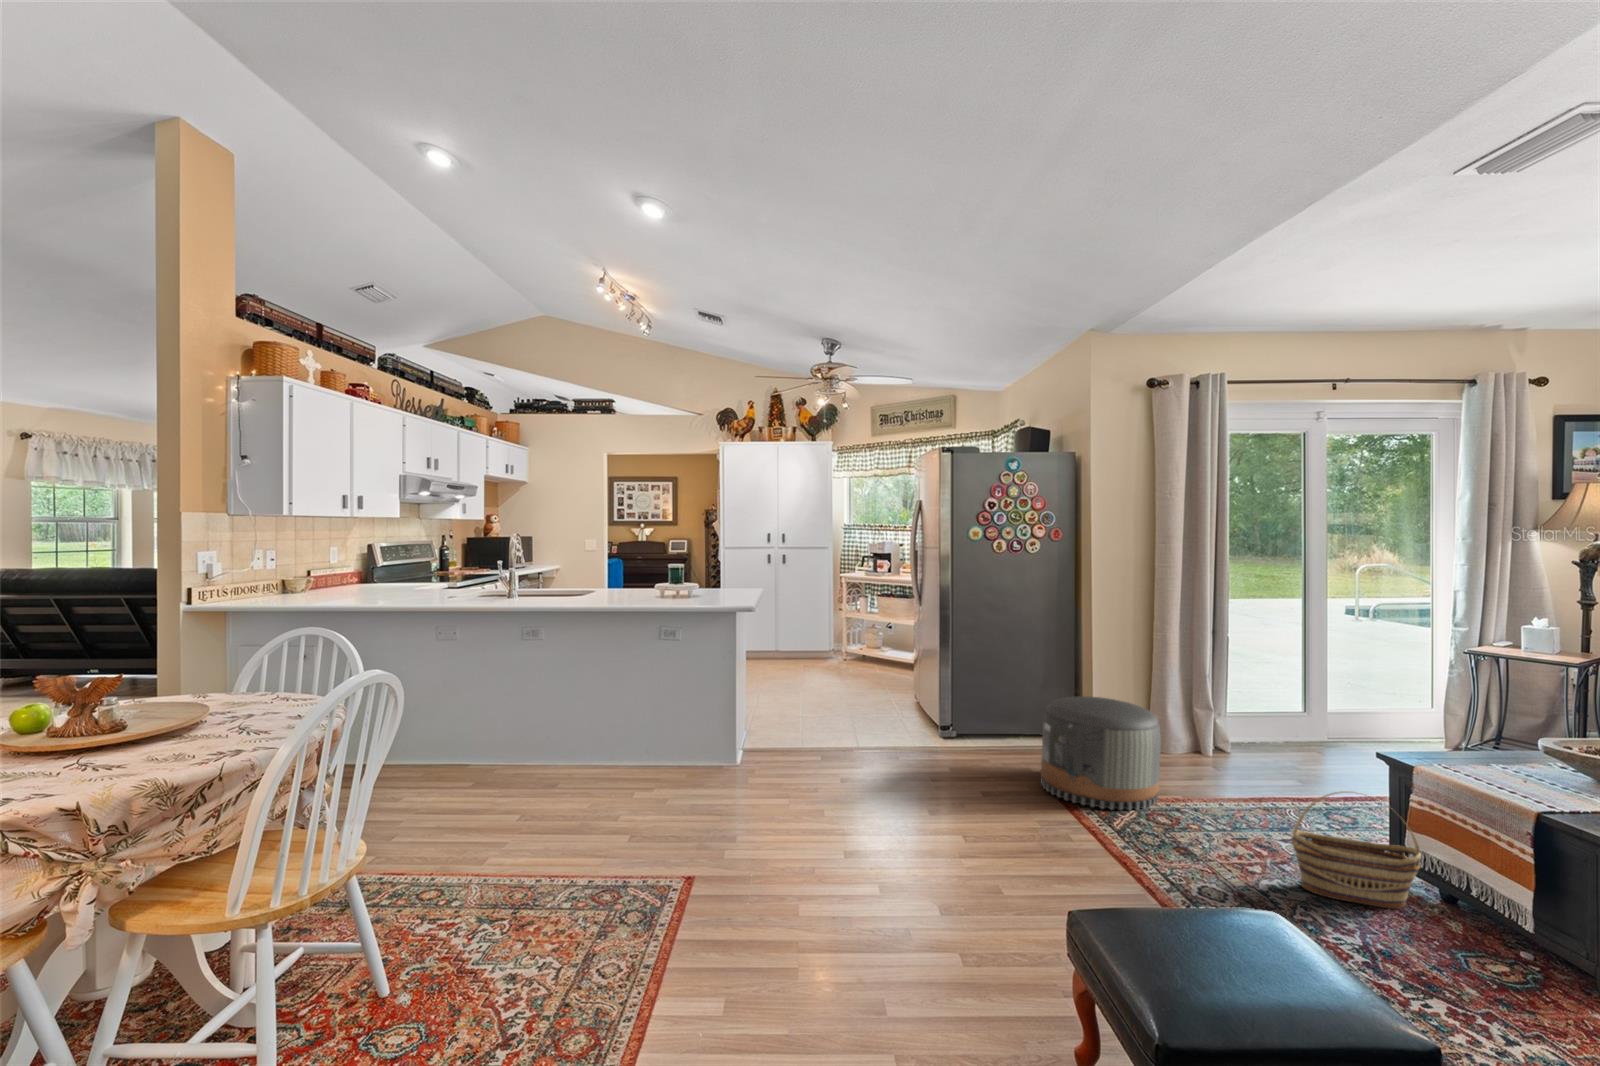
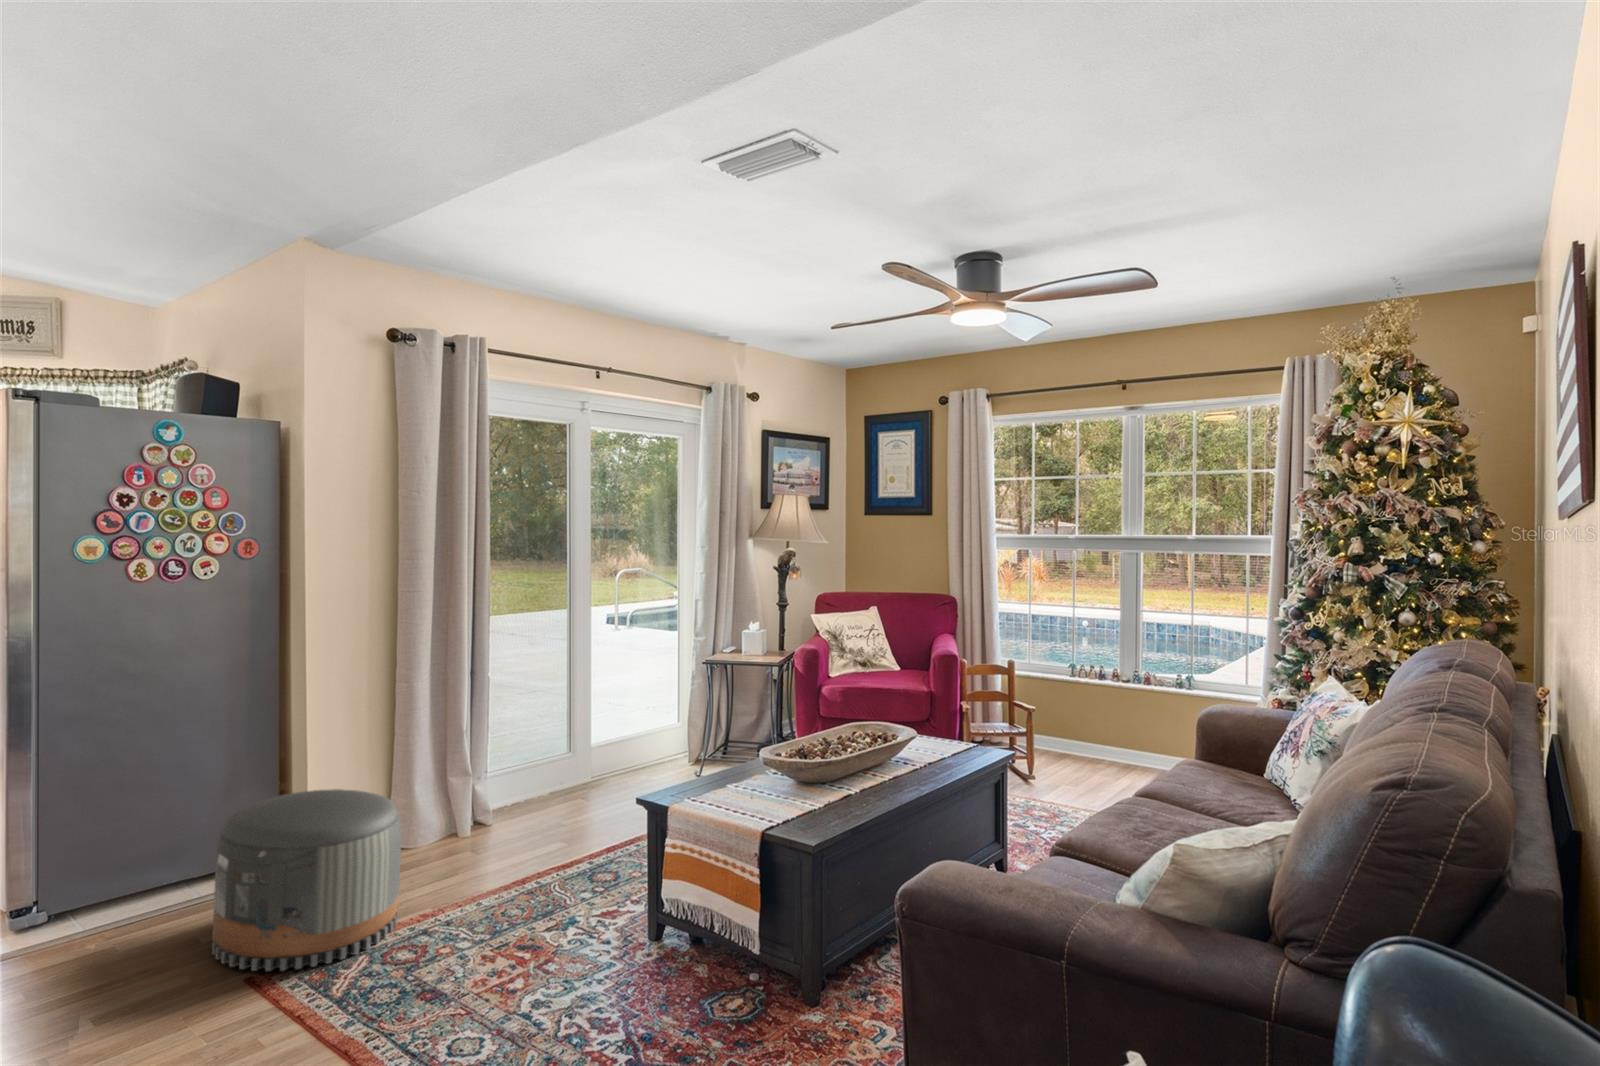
basket: present [1292,791,1421,909] -> none [565,868,690,1008]

